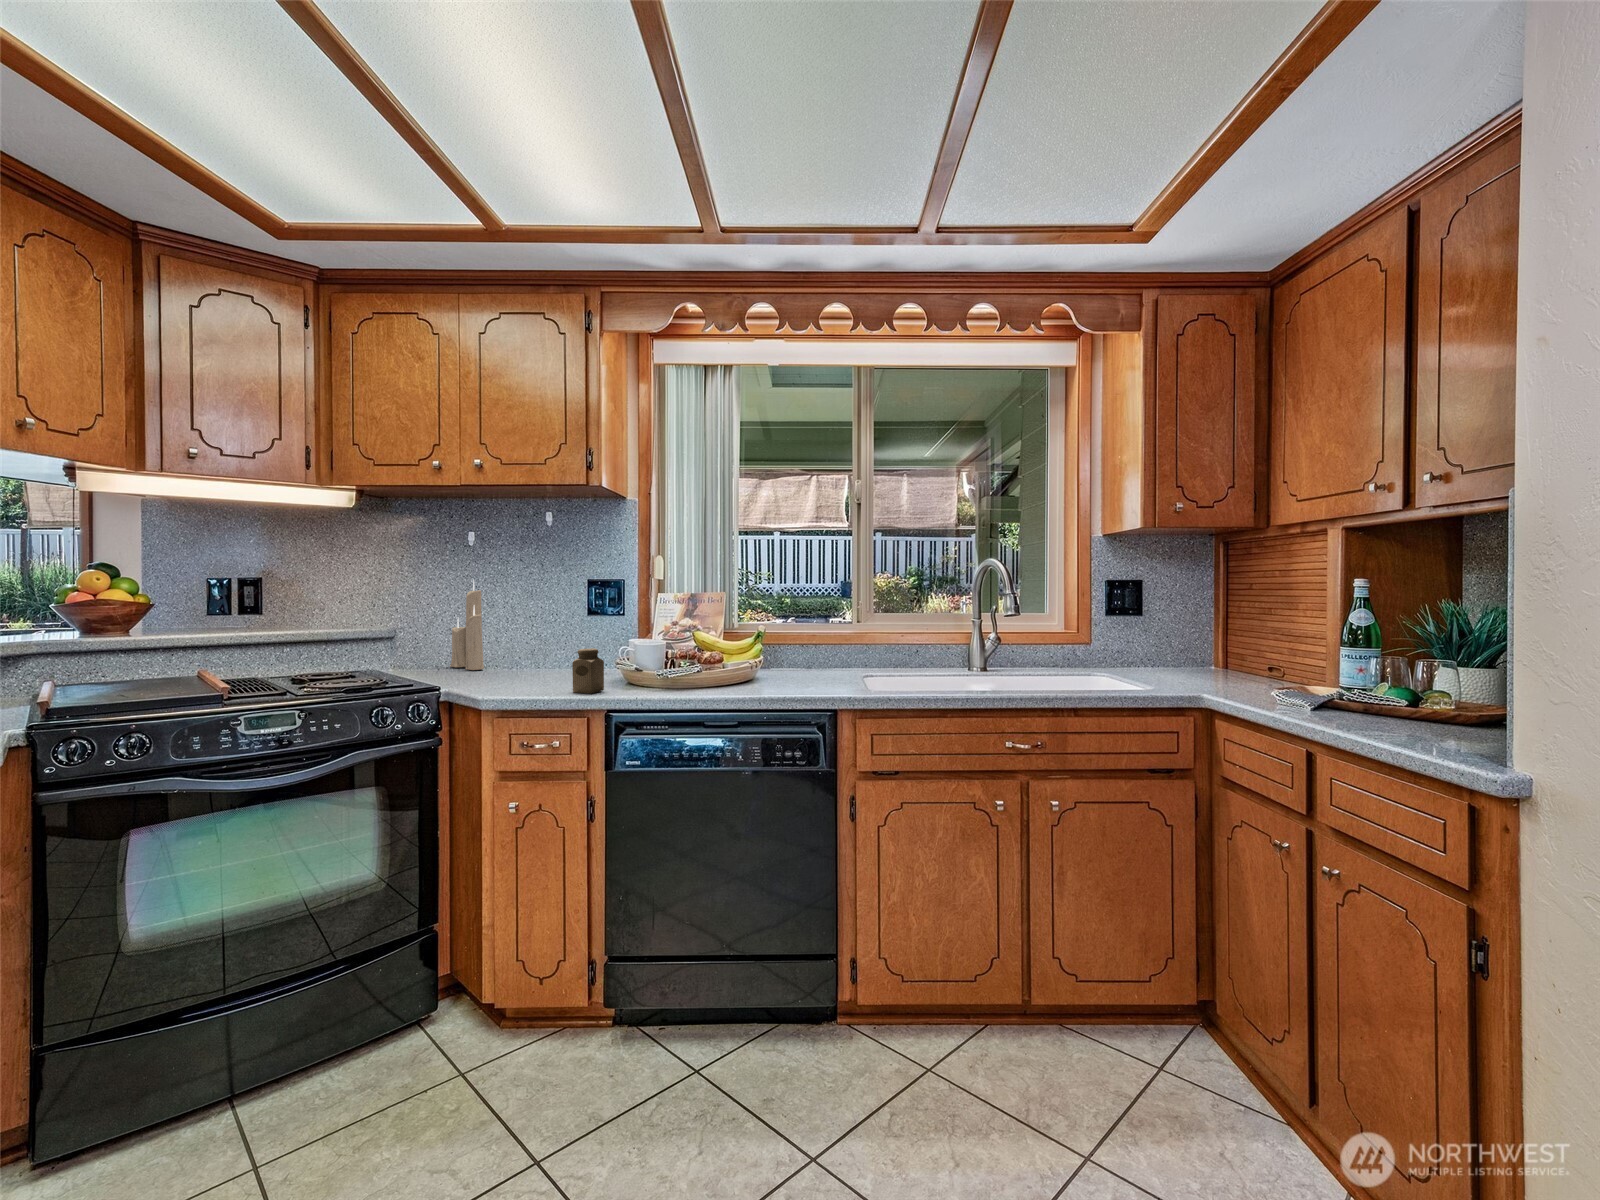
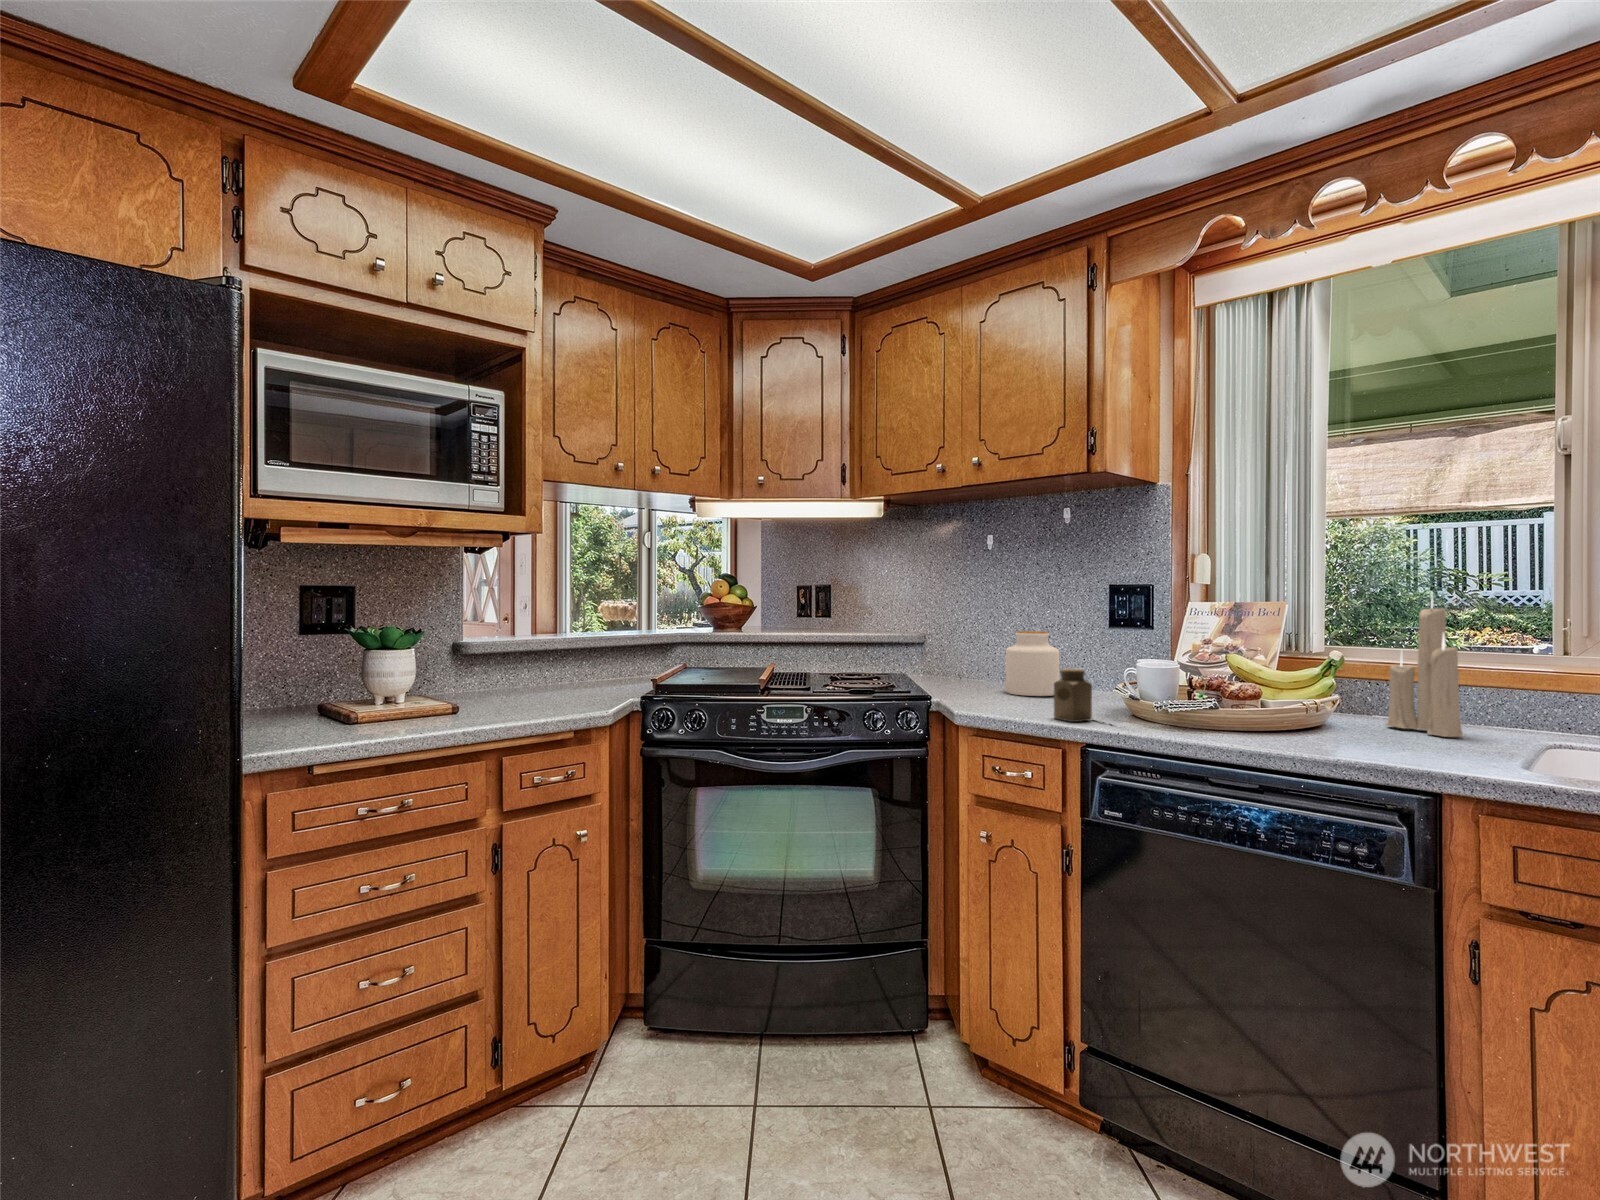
candle: present [450,580,484,670] -> present [1386,597,1463,737]
jar: none [509,619,557,676] -> present [1006,631,1059,696]

